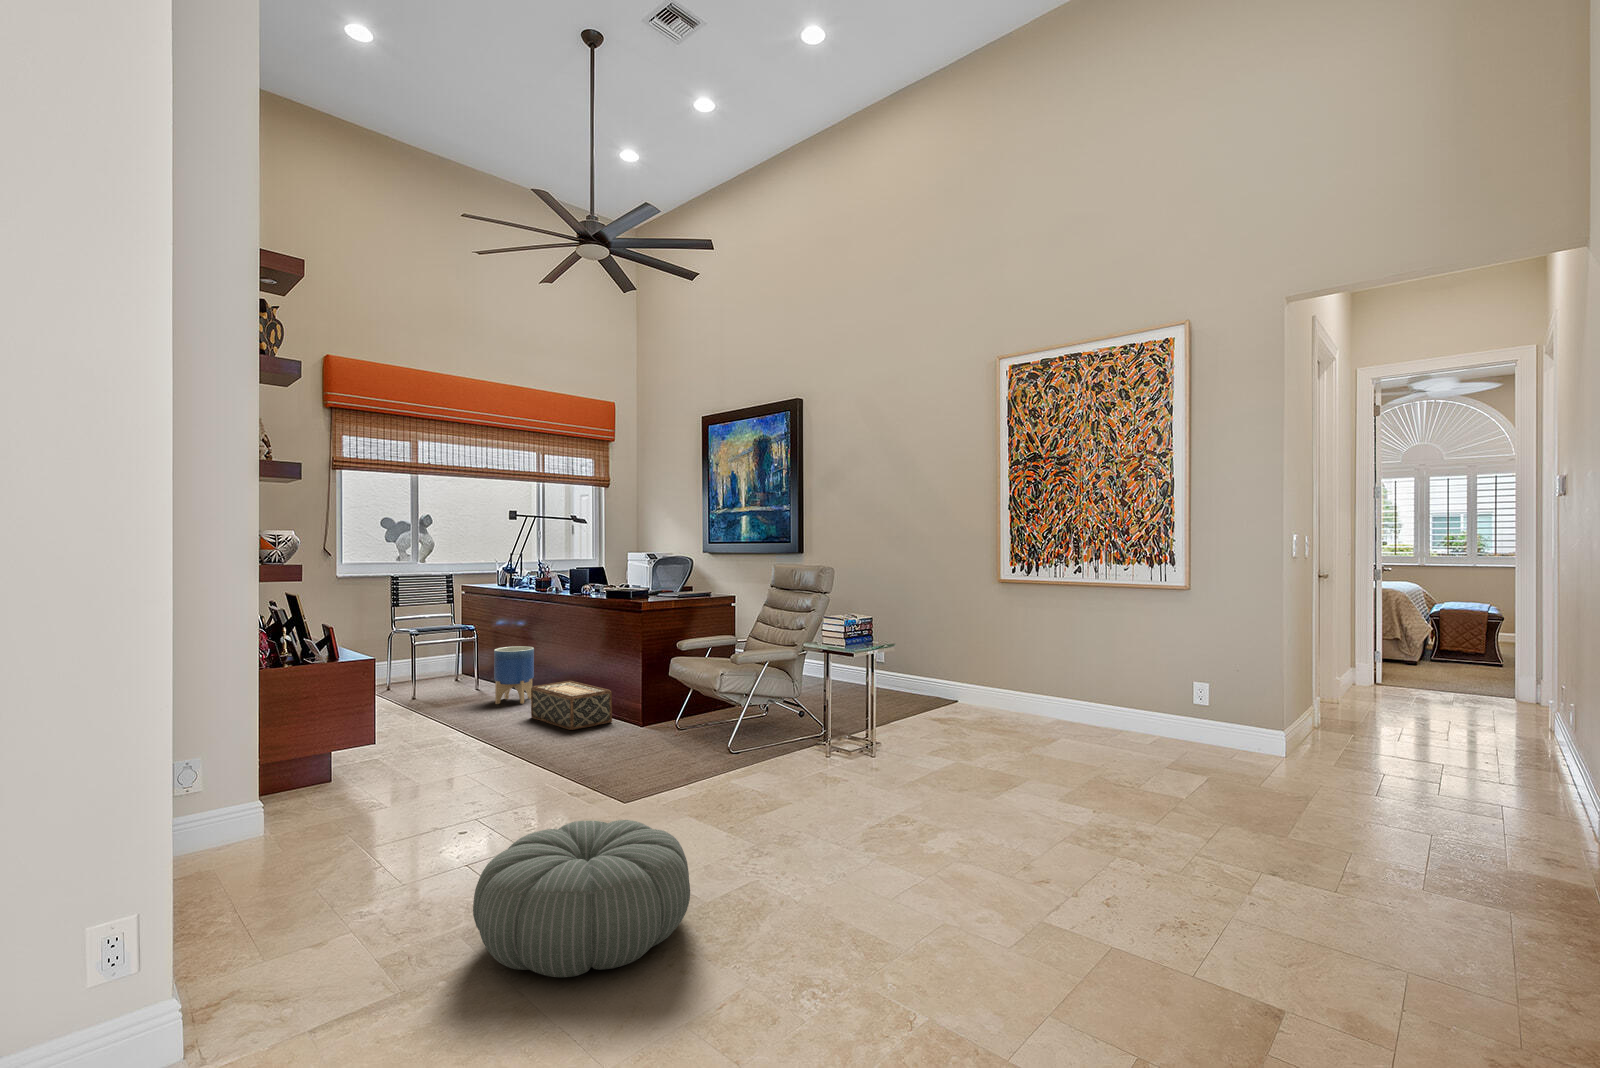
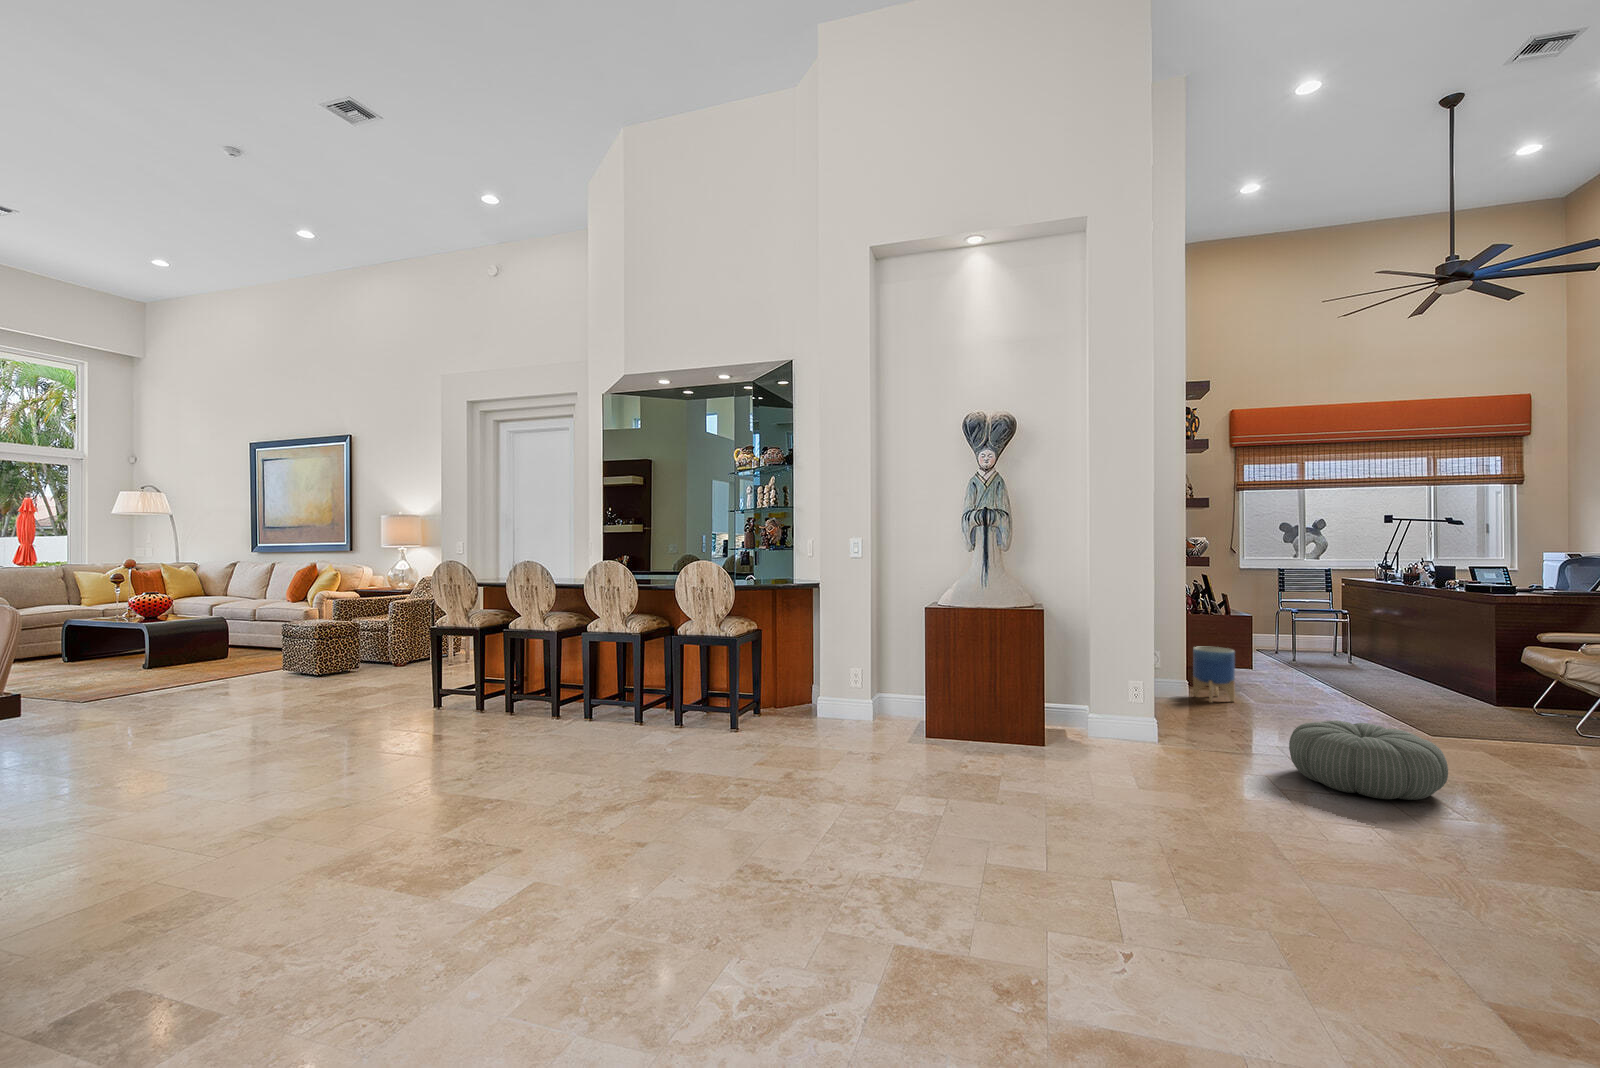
planter: present [494,646,534,704] -> present [1193,646,1235,702]
woven basket: present [531,681,612,730] -> none [1393,661,1475,703]

